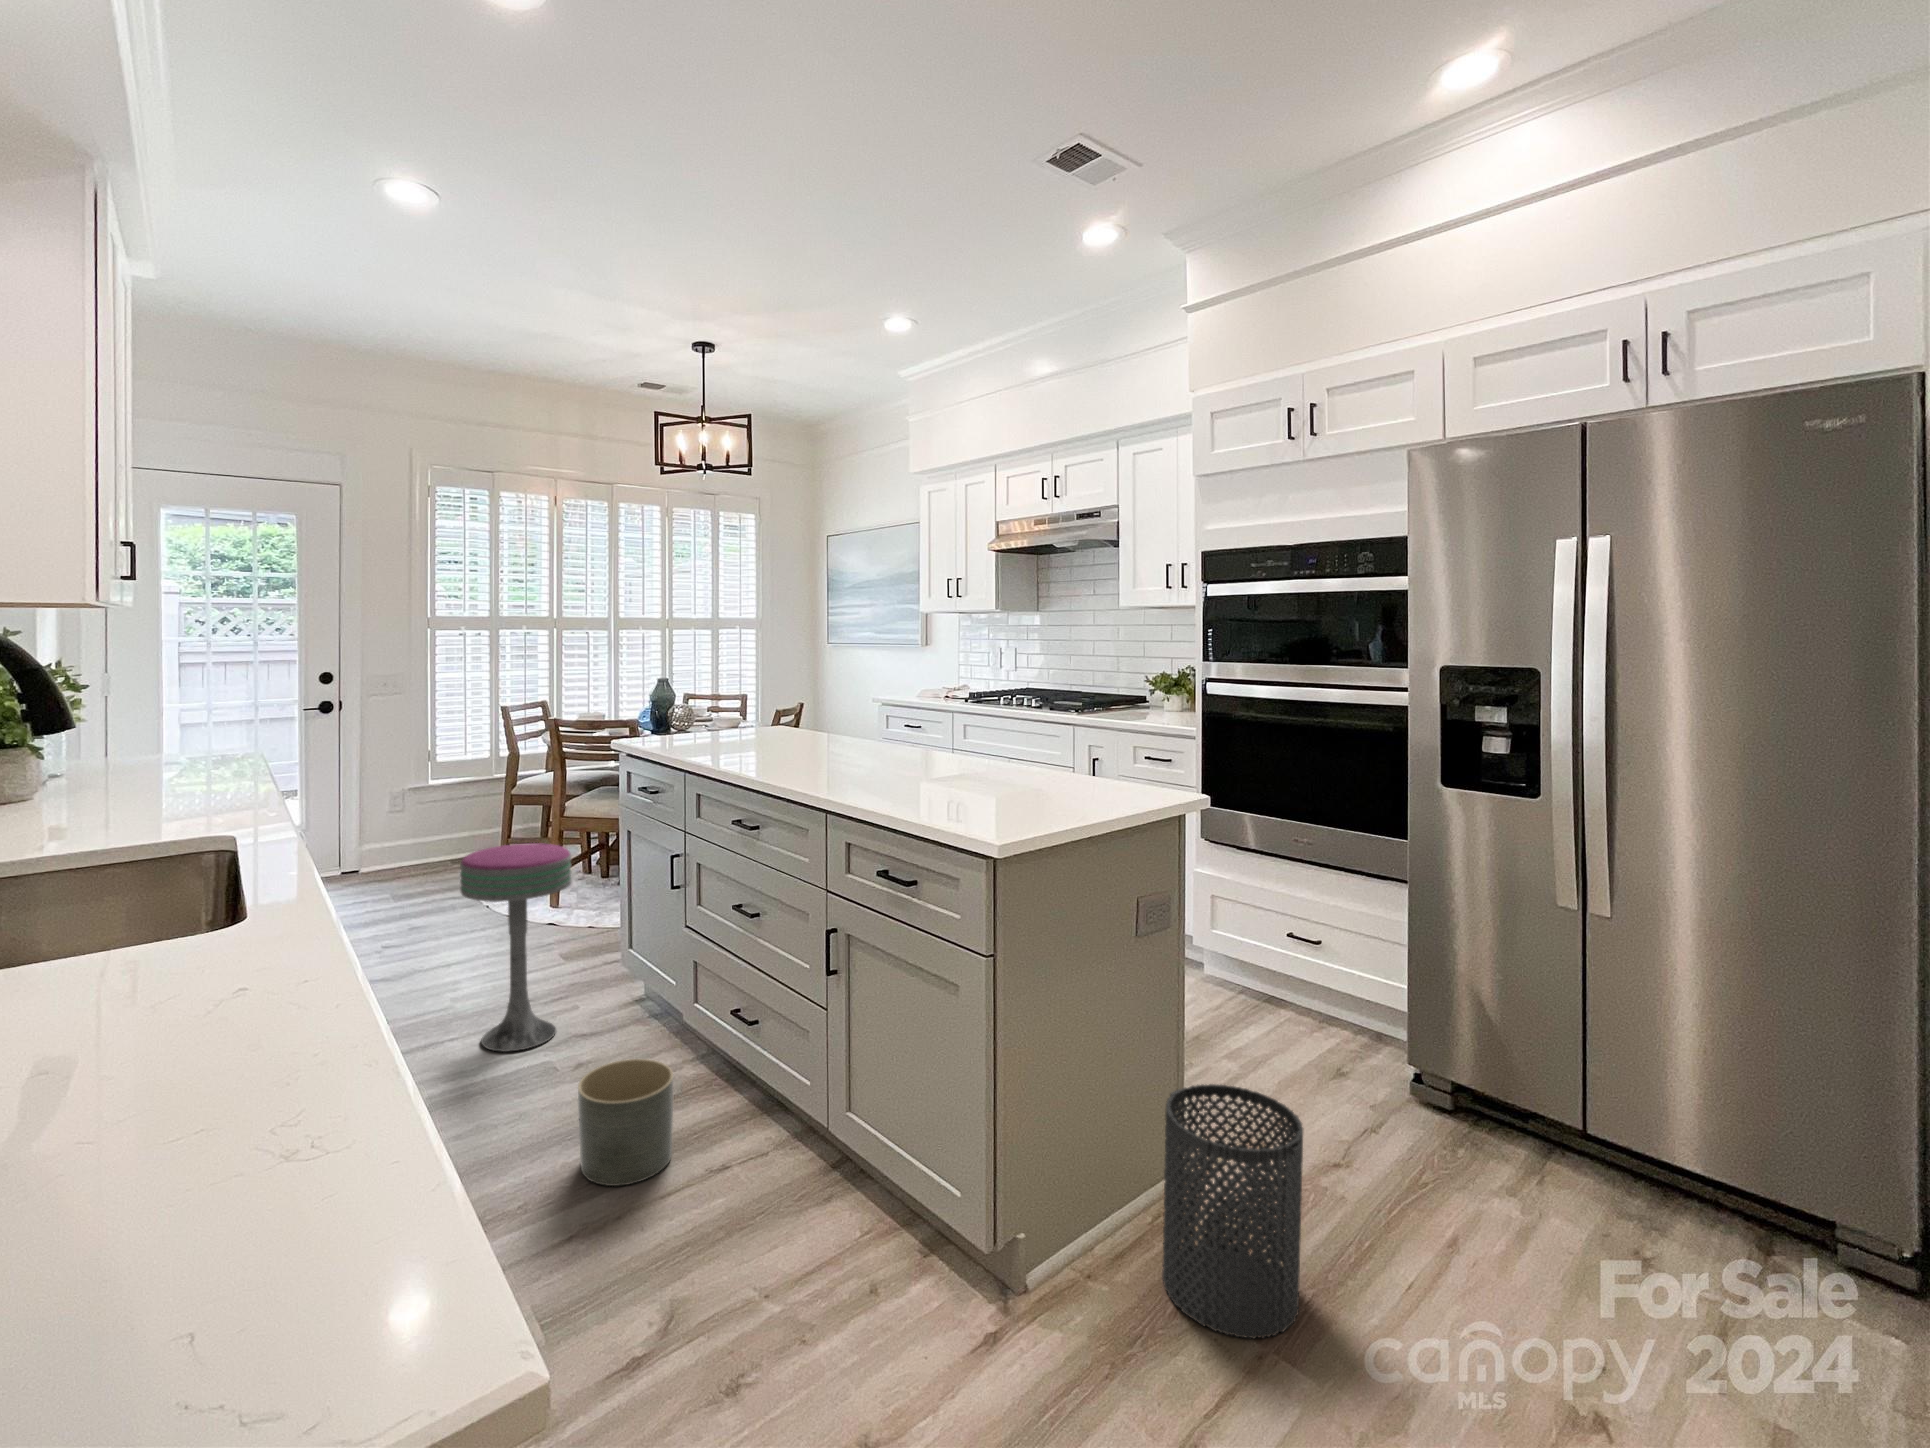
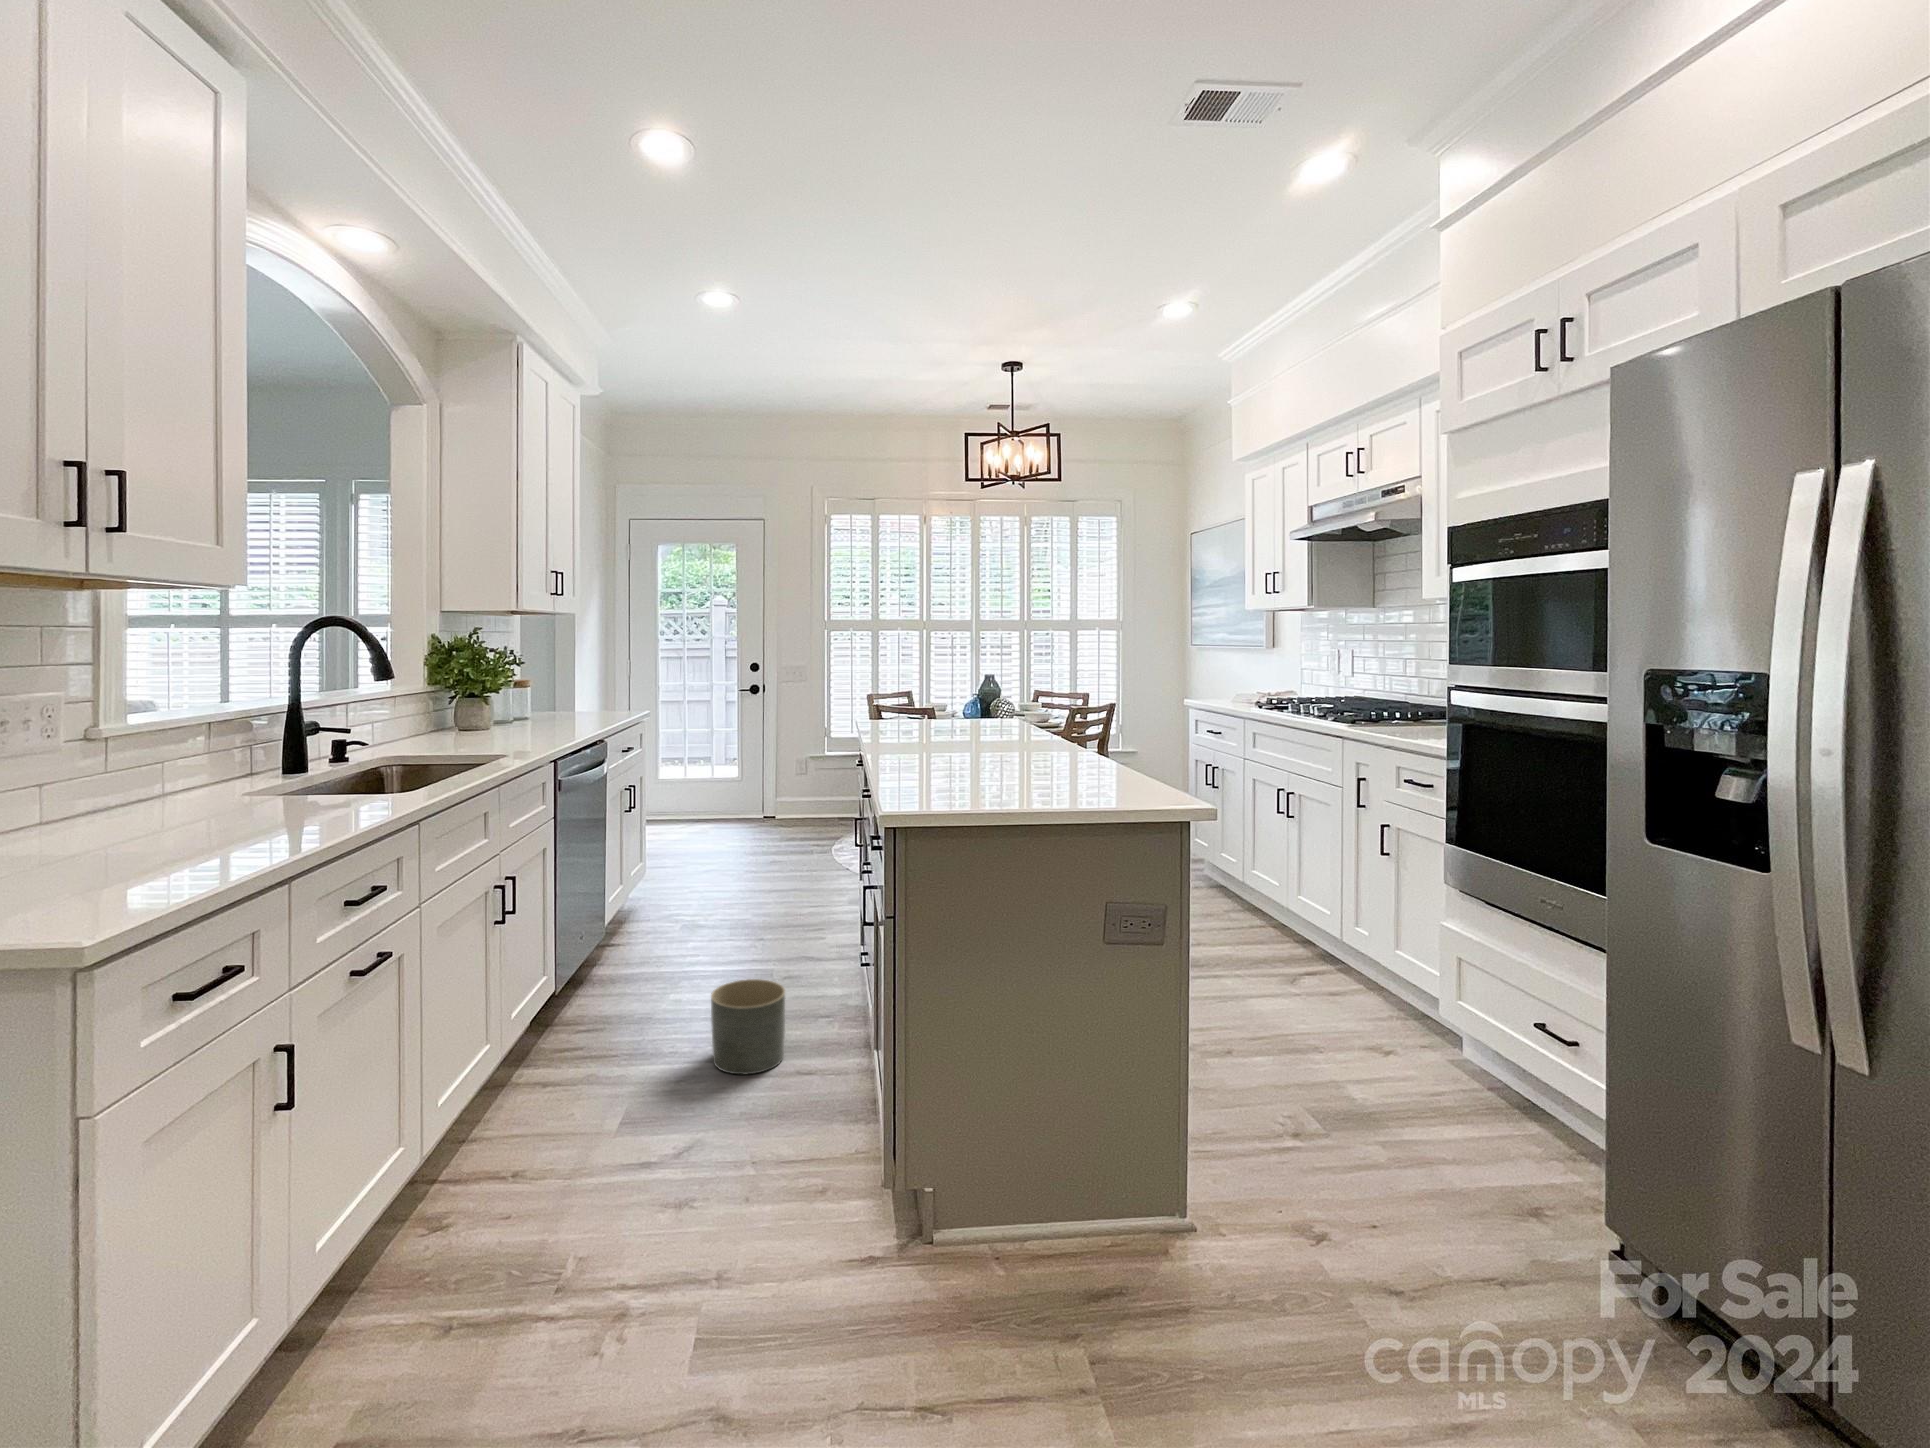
bar stool: present [460,843,571,1052] -> none [721,803,803,966]
trash can: present [1162,1084,1303,1338] -> none [1047,1109,1192,1387]

